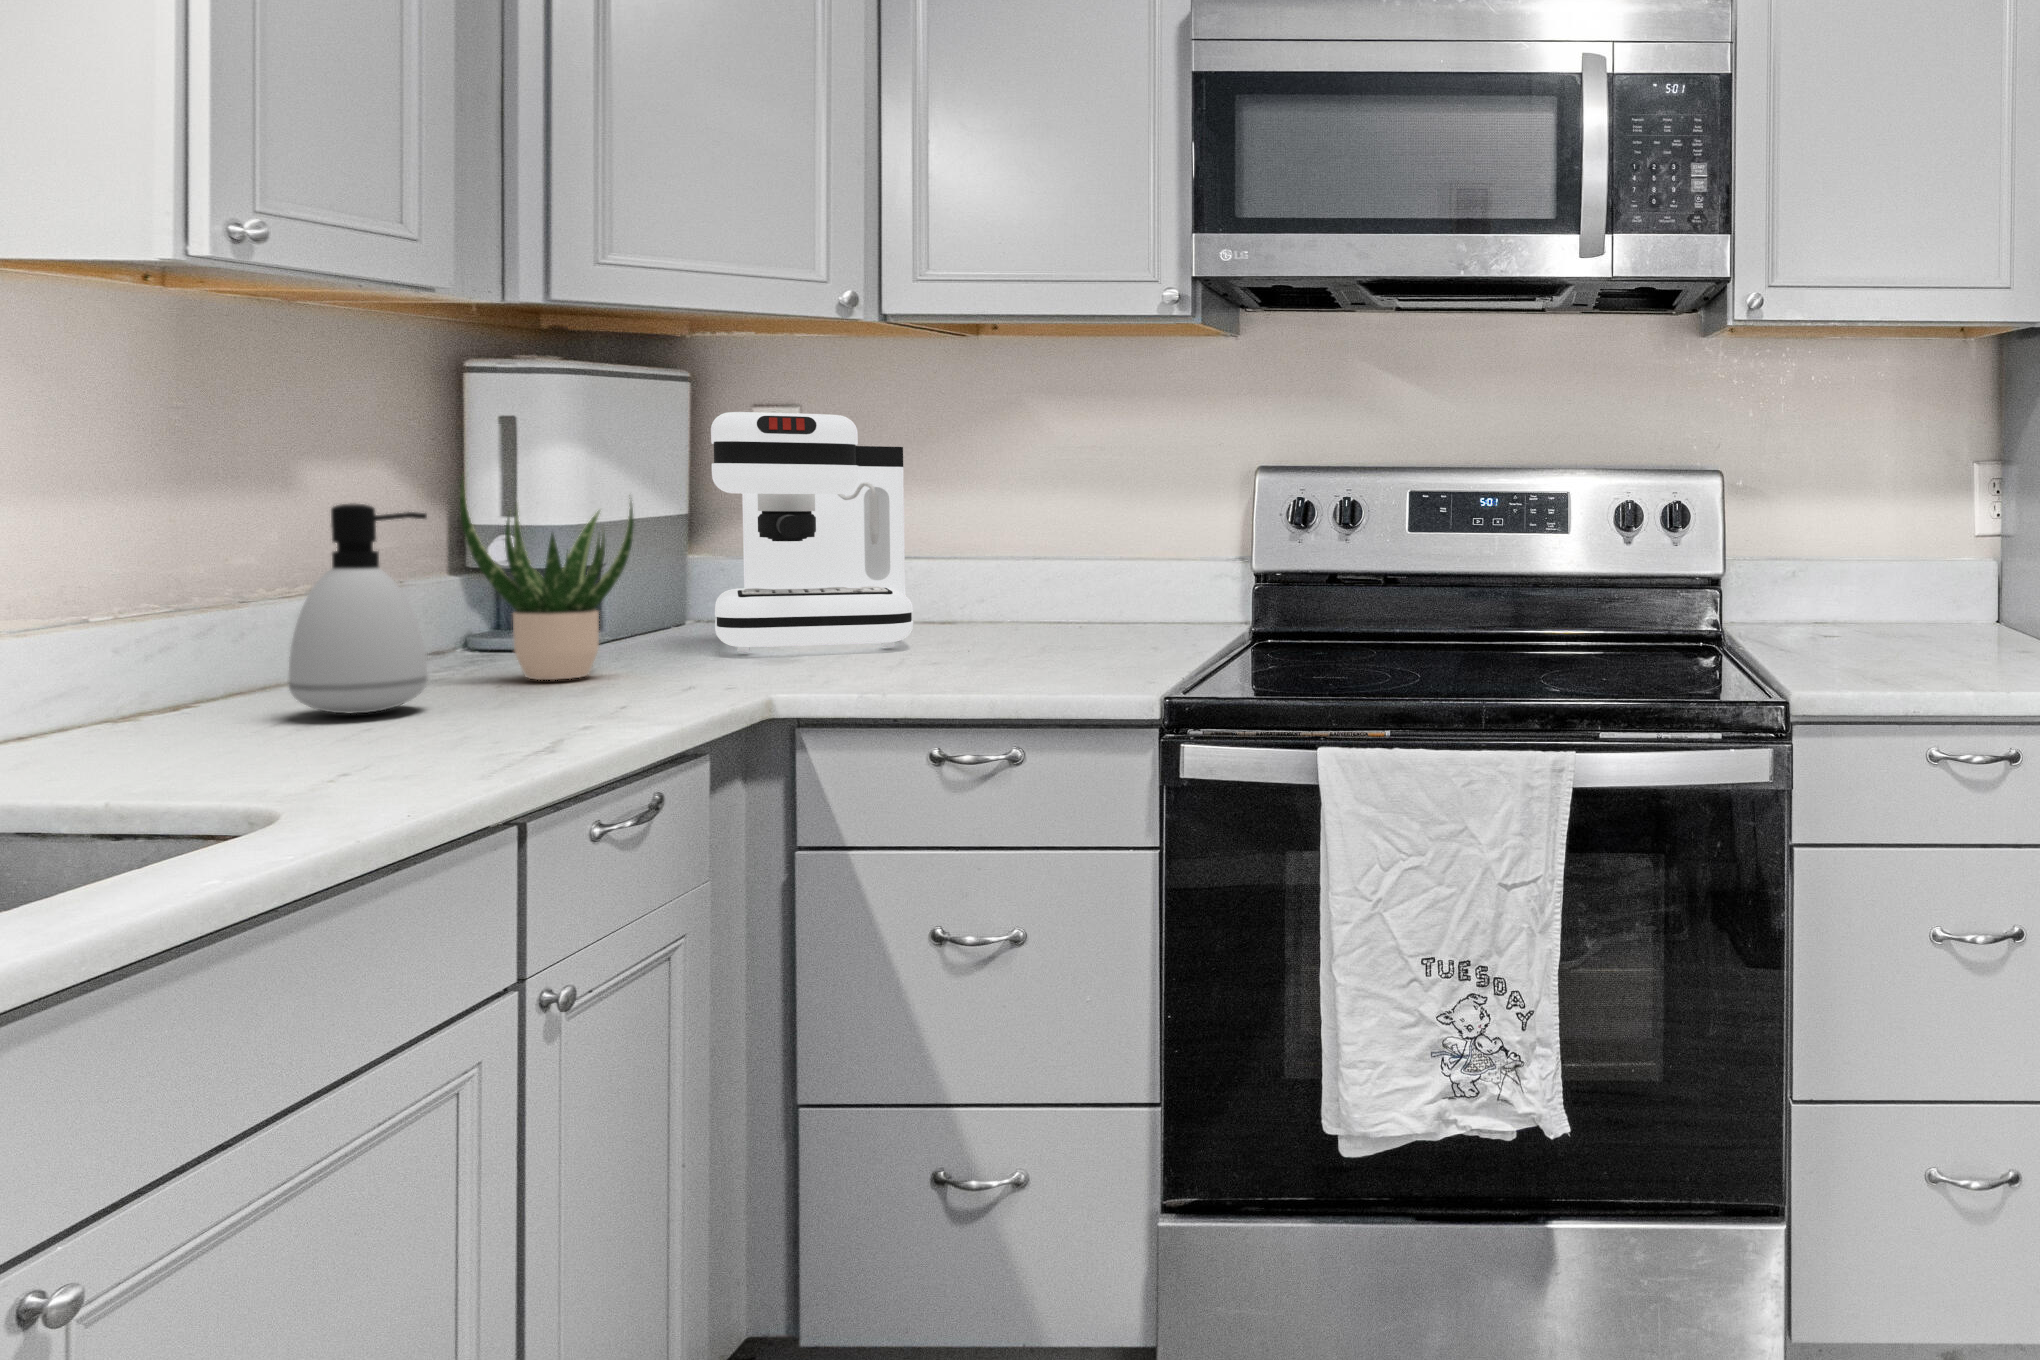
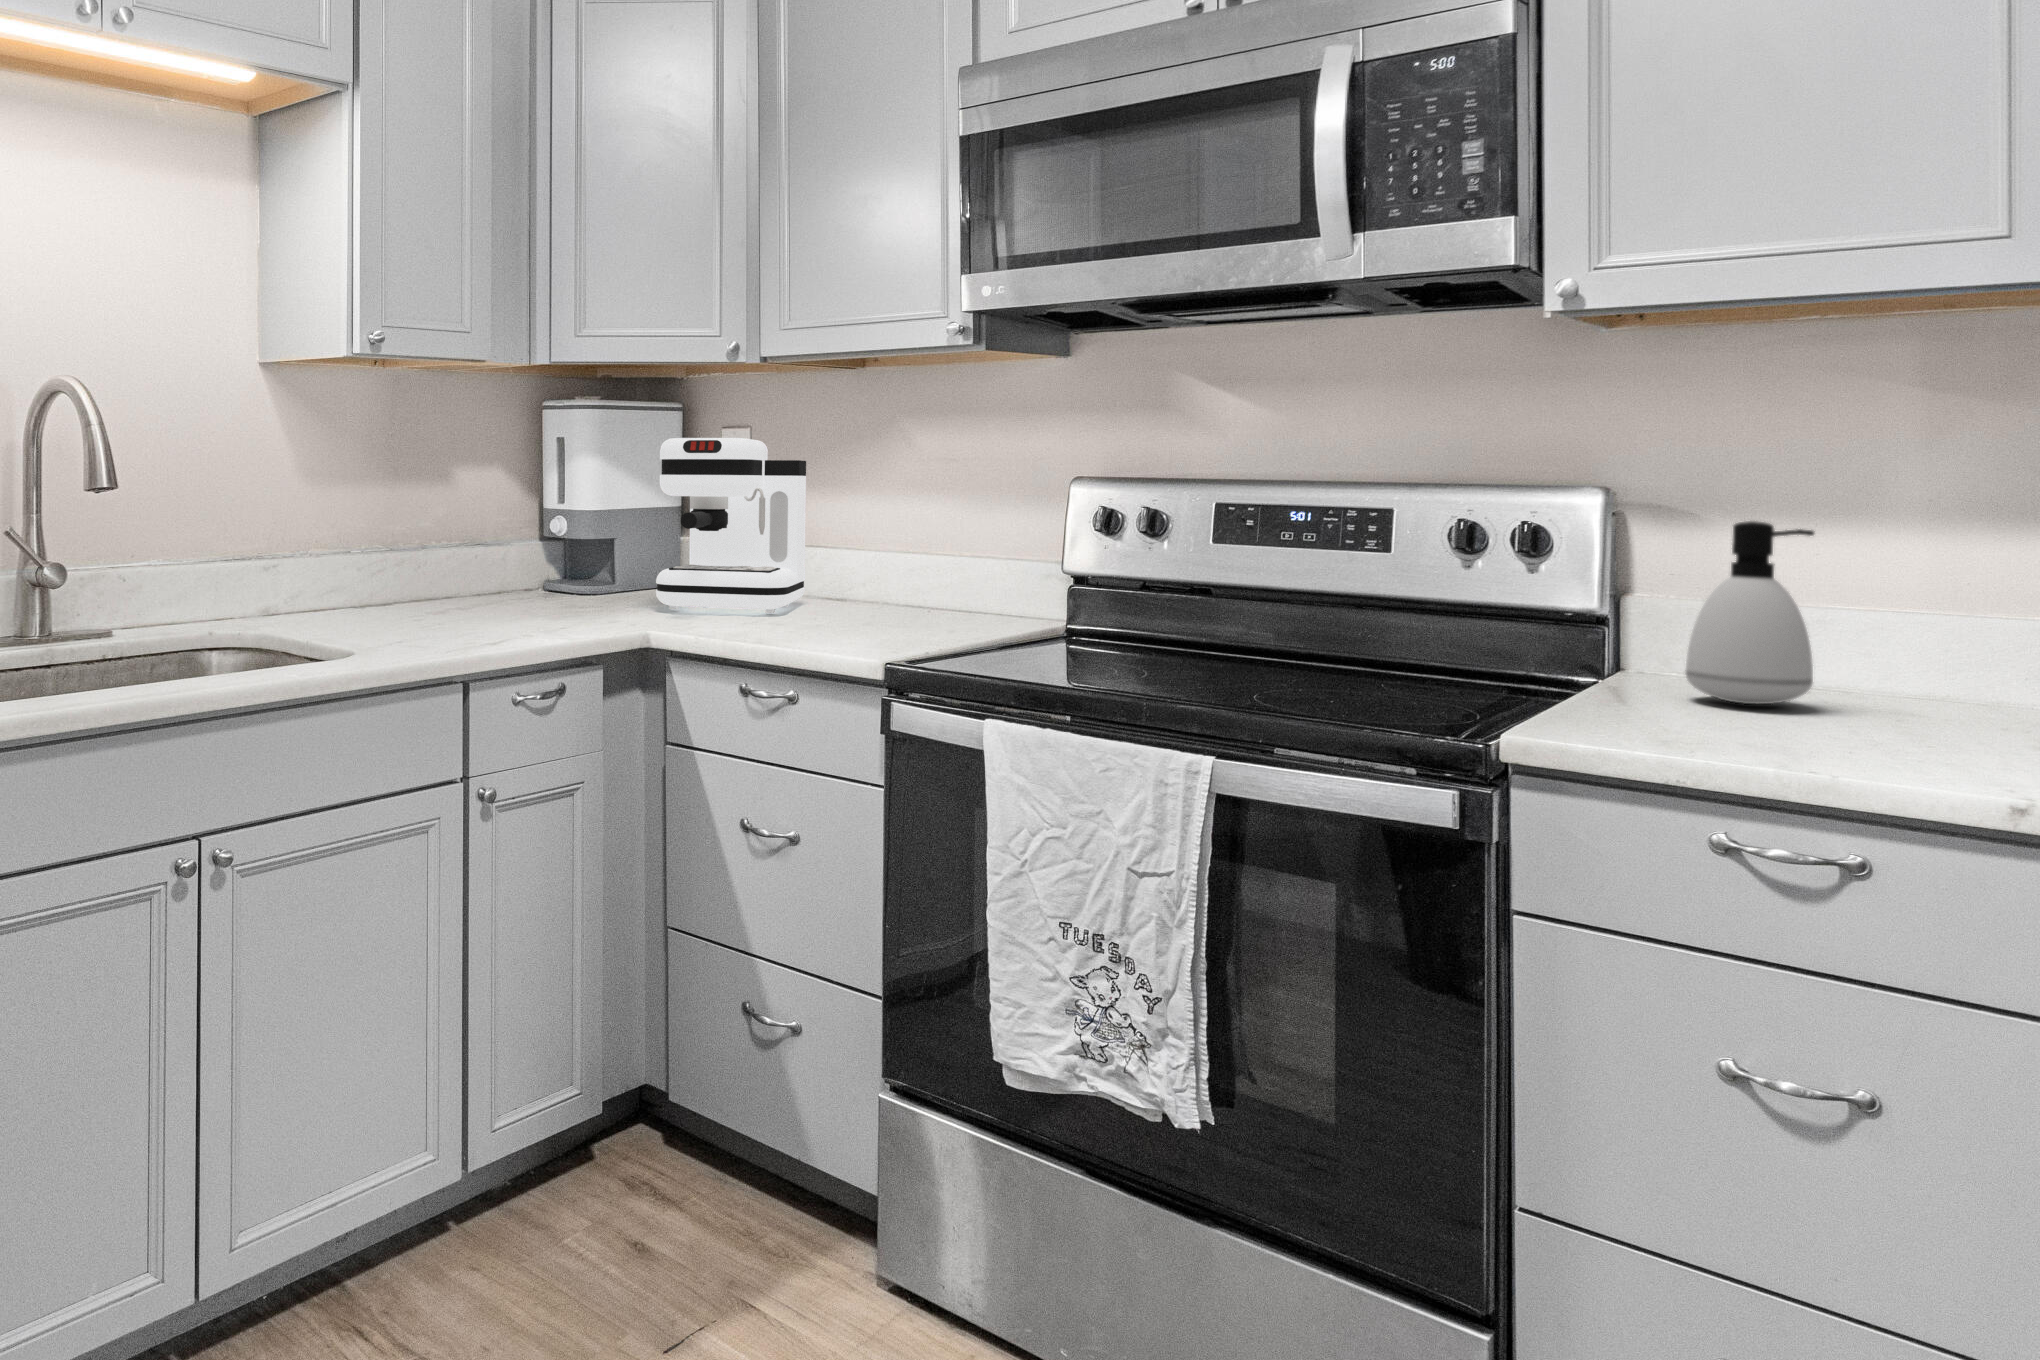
potted plant: present [460,480,634,680] -> none [497,482,586,618]
soap dispenser: present [289,504,427,714] -> present [1685,521,1814,704]

